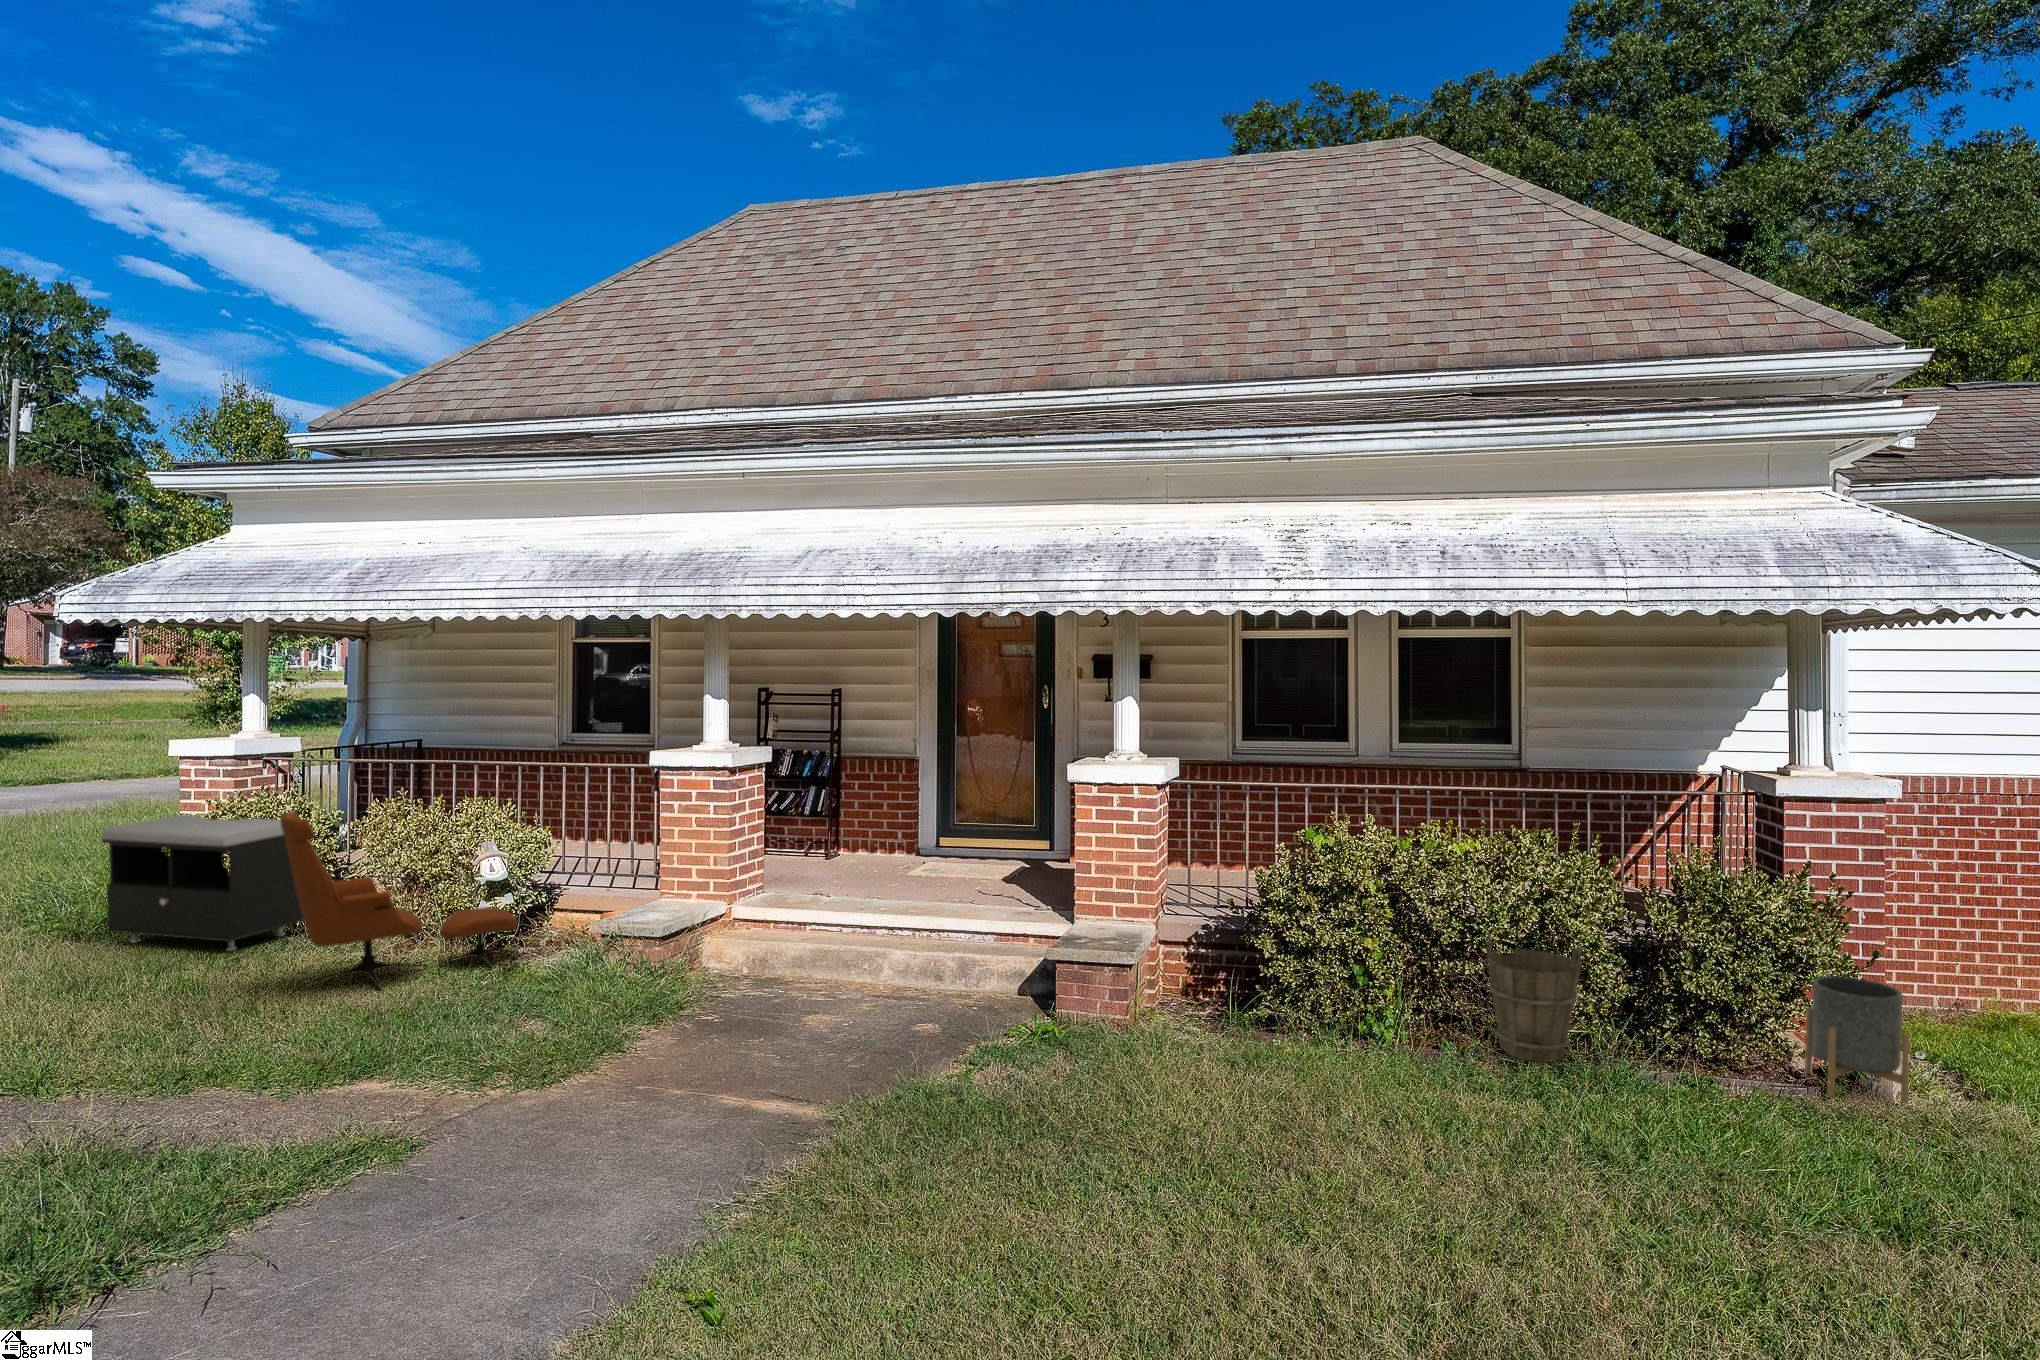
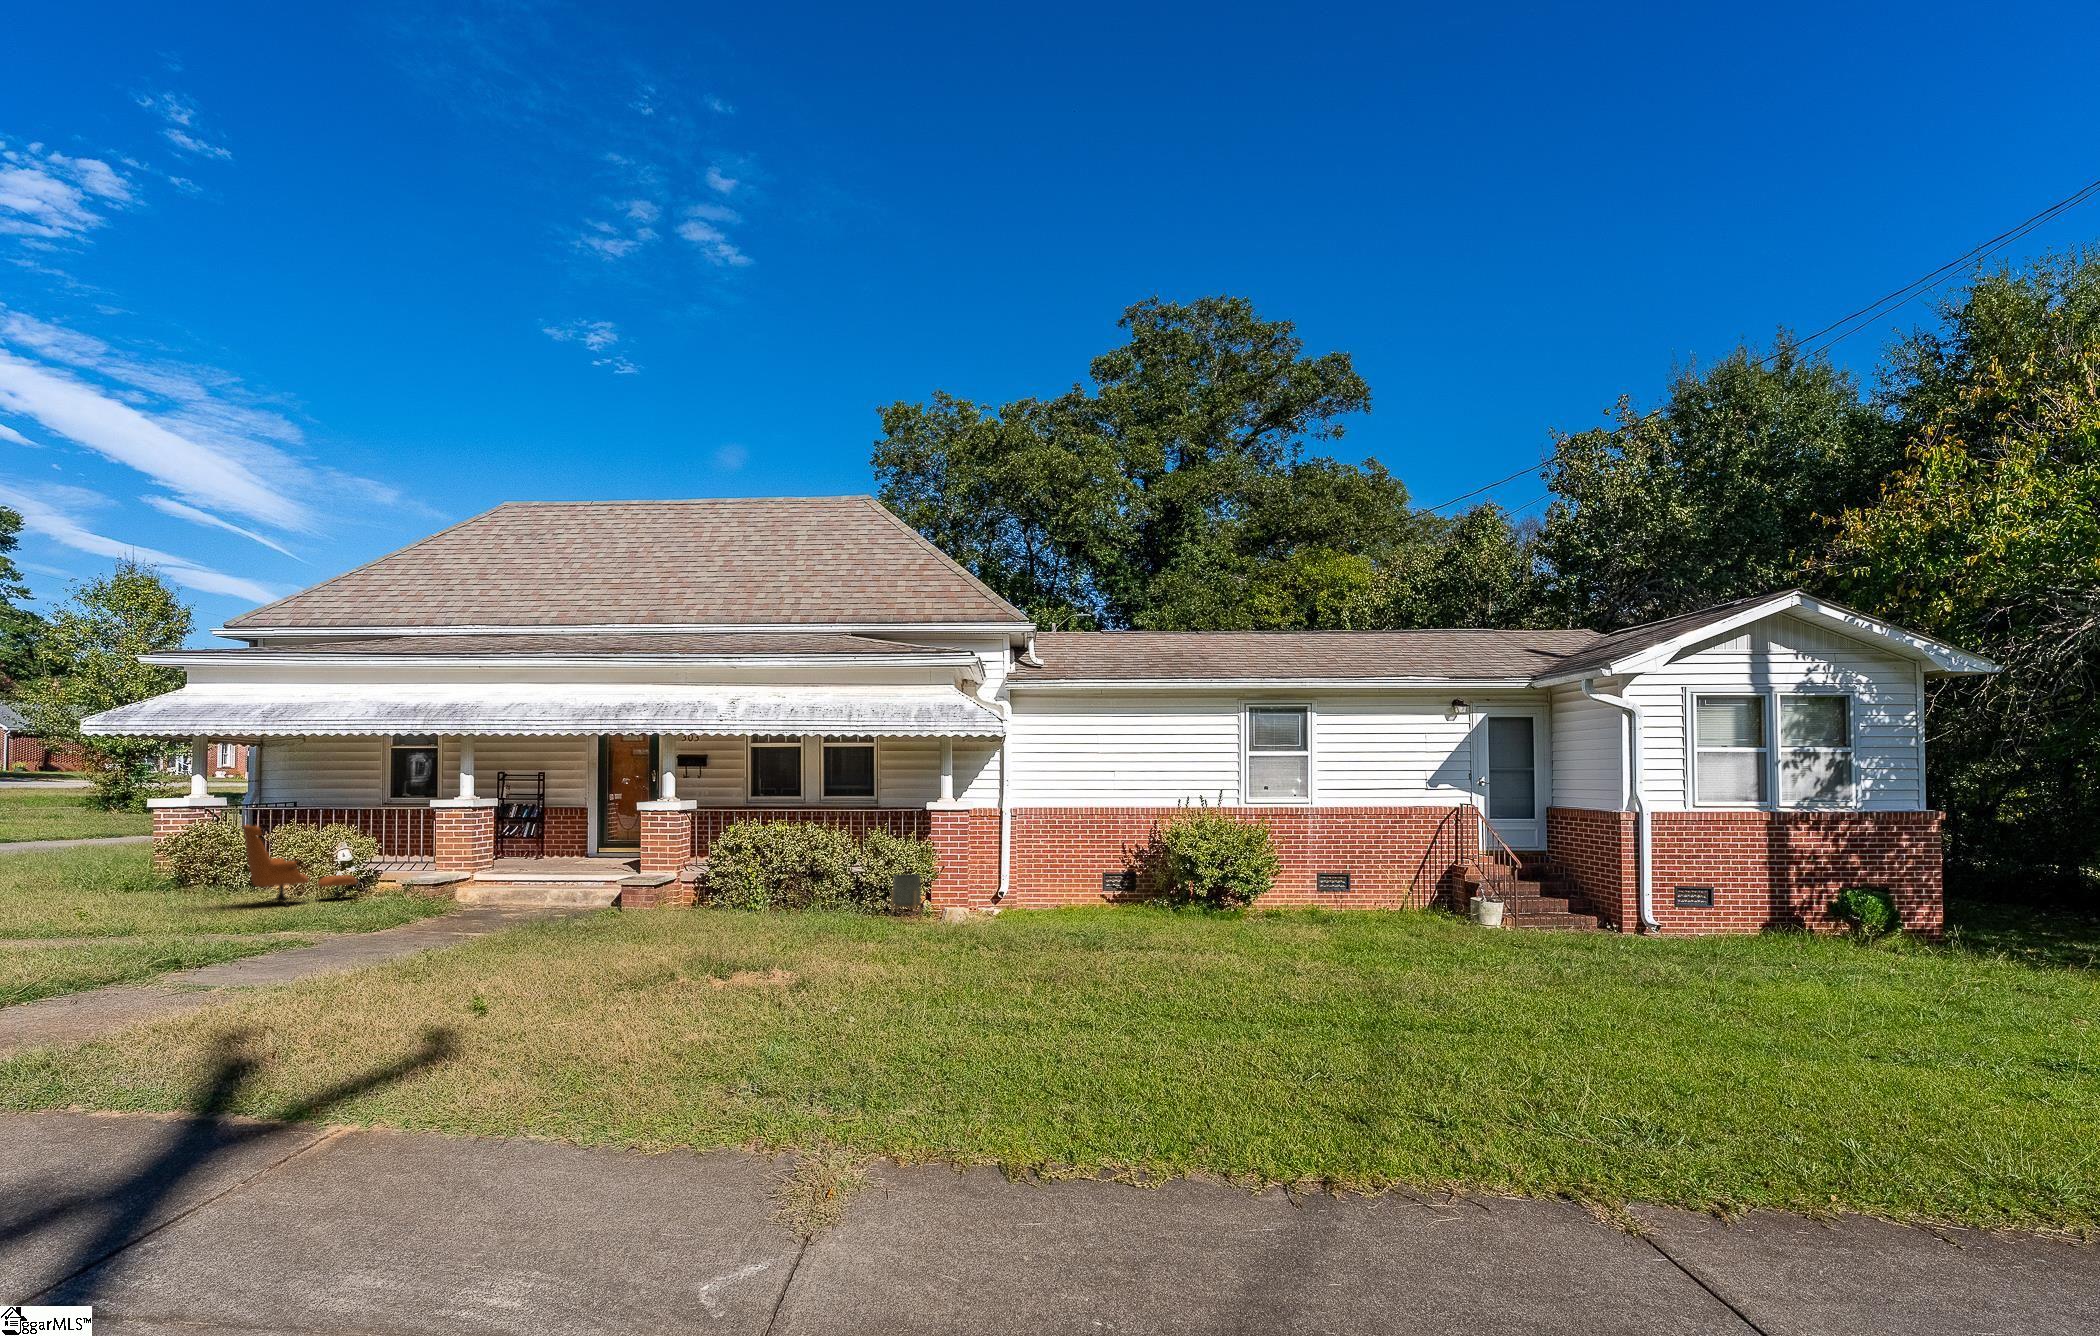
storage bench: present [101,815,304,951] -> none [127,835,239,899]
bucket: present [1487,935,1581,1062] -> none [785,864,820,911]

